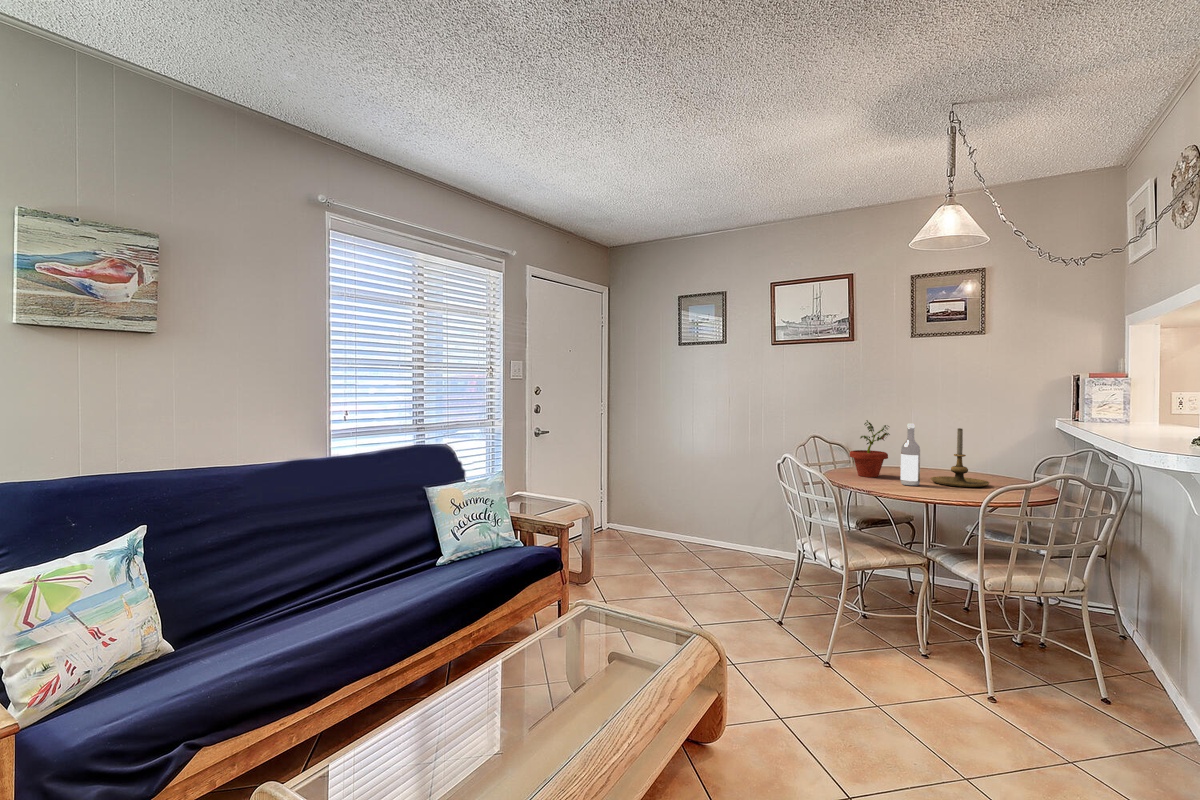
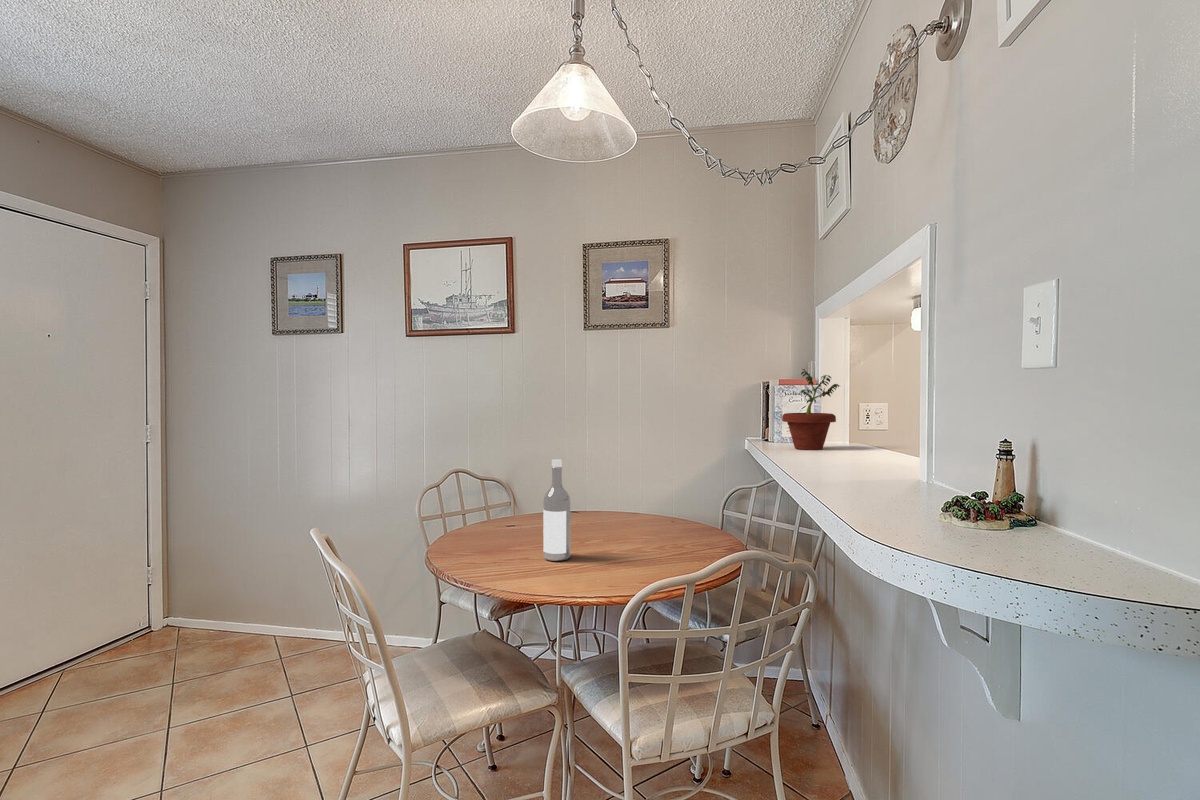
potted plant: present [850,420,890,477] -> present [782,369,839,450]
candle holder: present [930,428,989,487] -> none [591,461,666,553]

